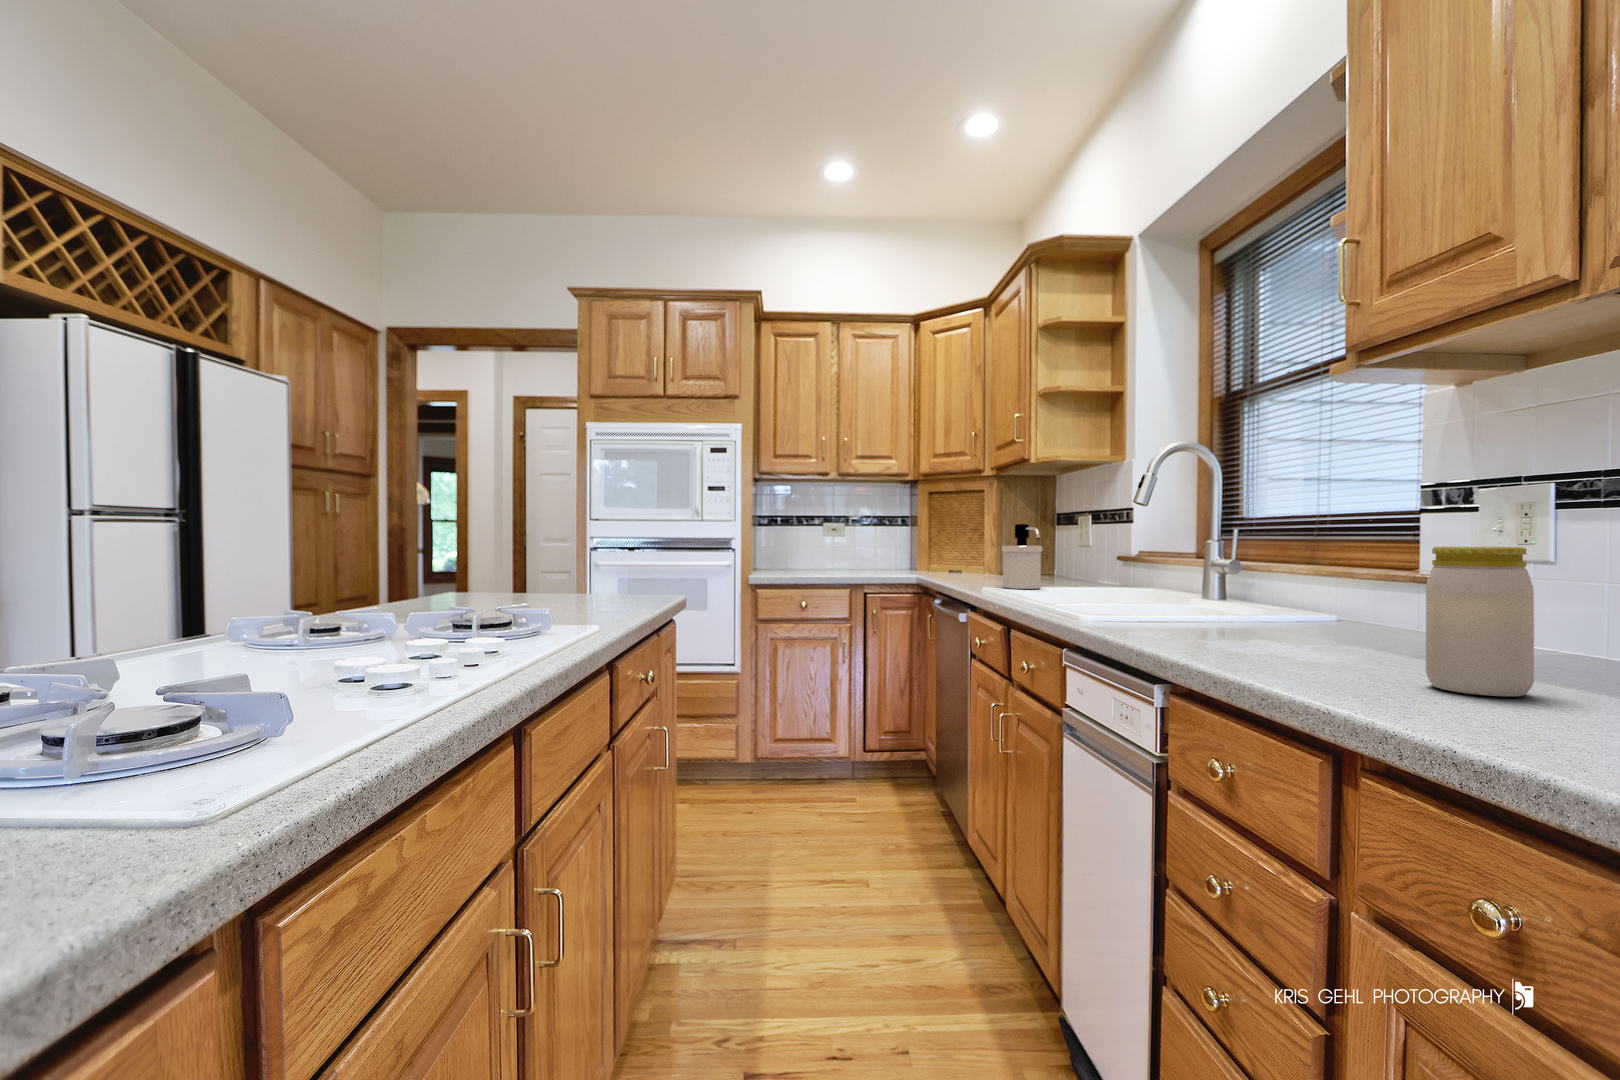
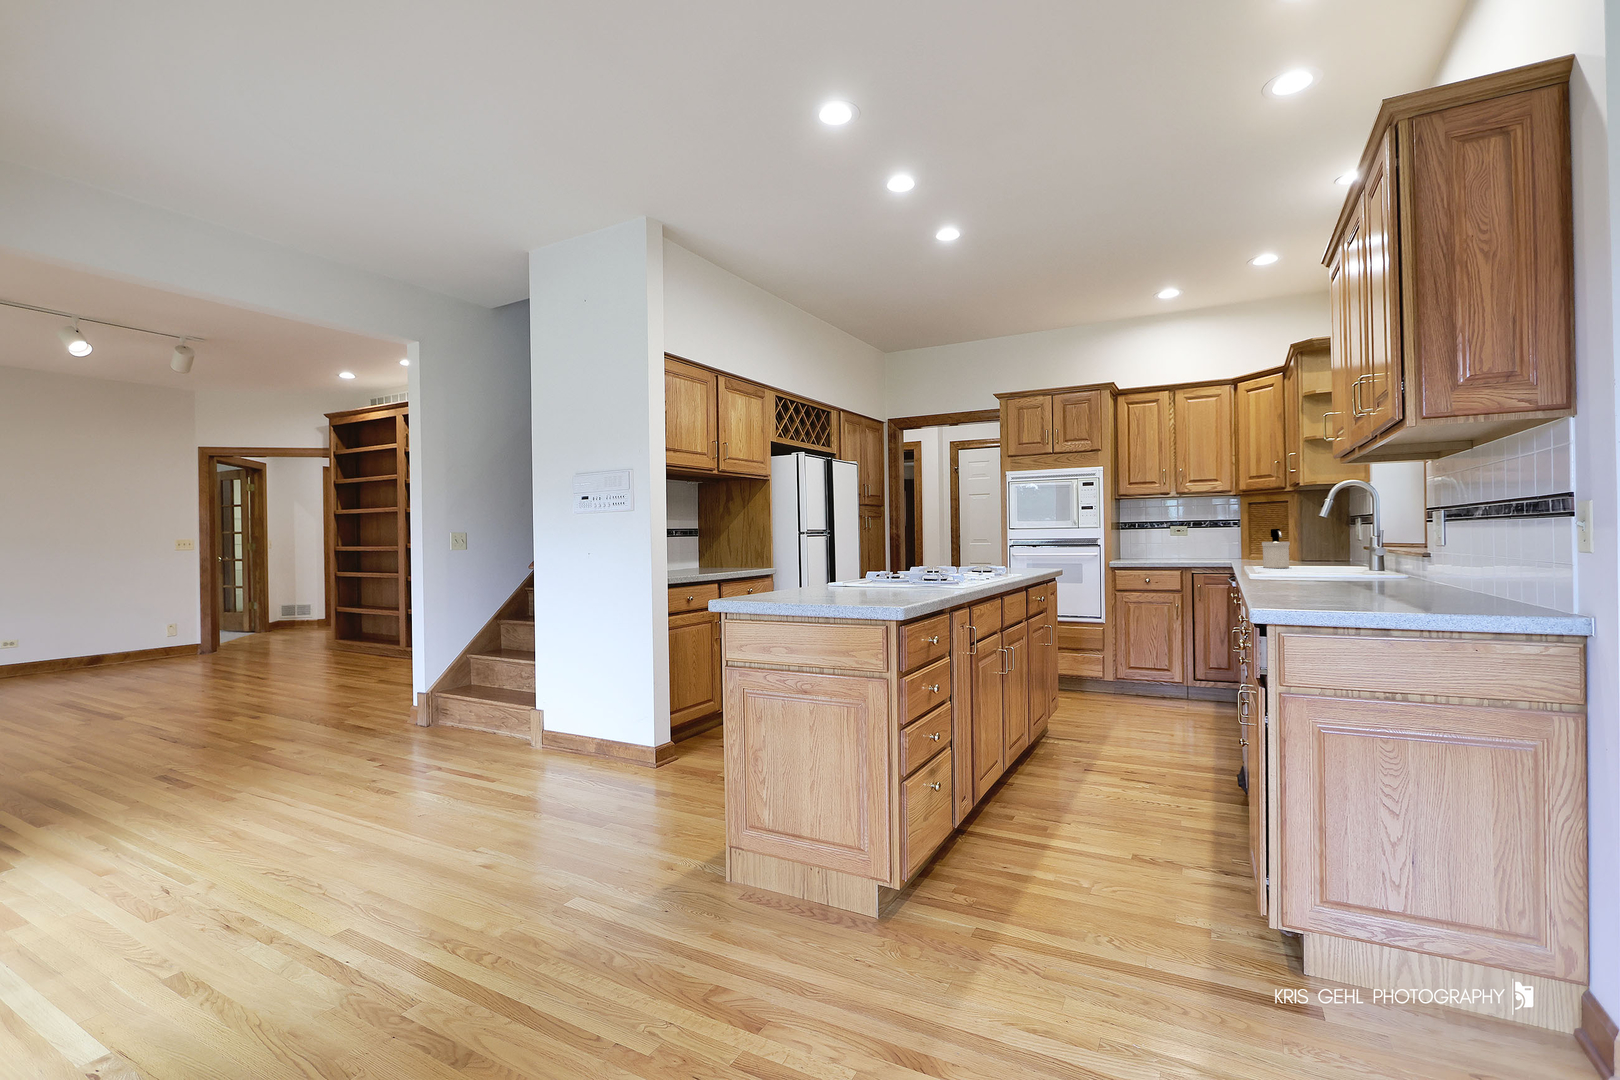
jar: present [1426,547,1534,696] -> none [1302,544,1335,591]

